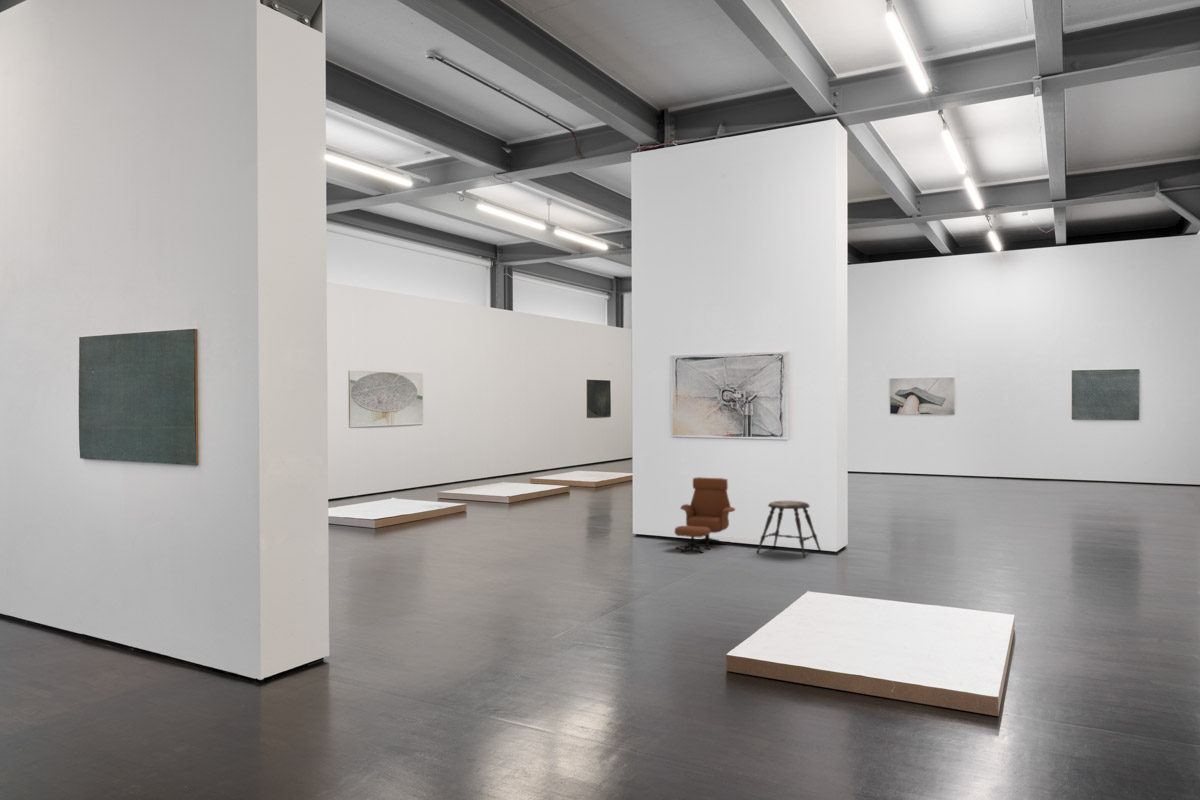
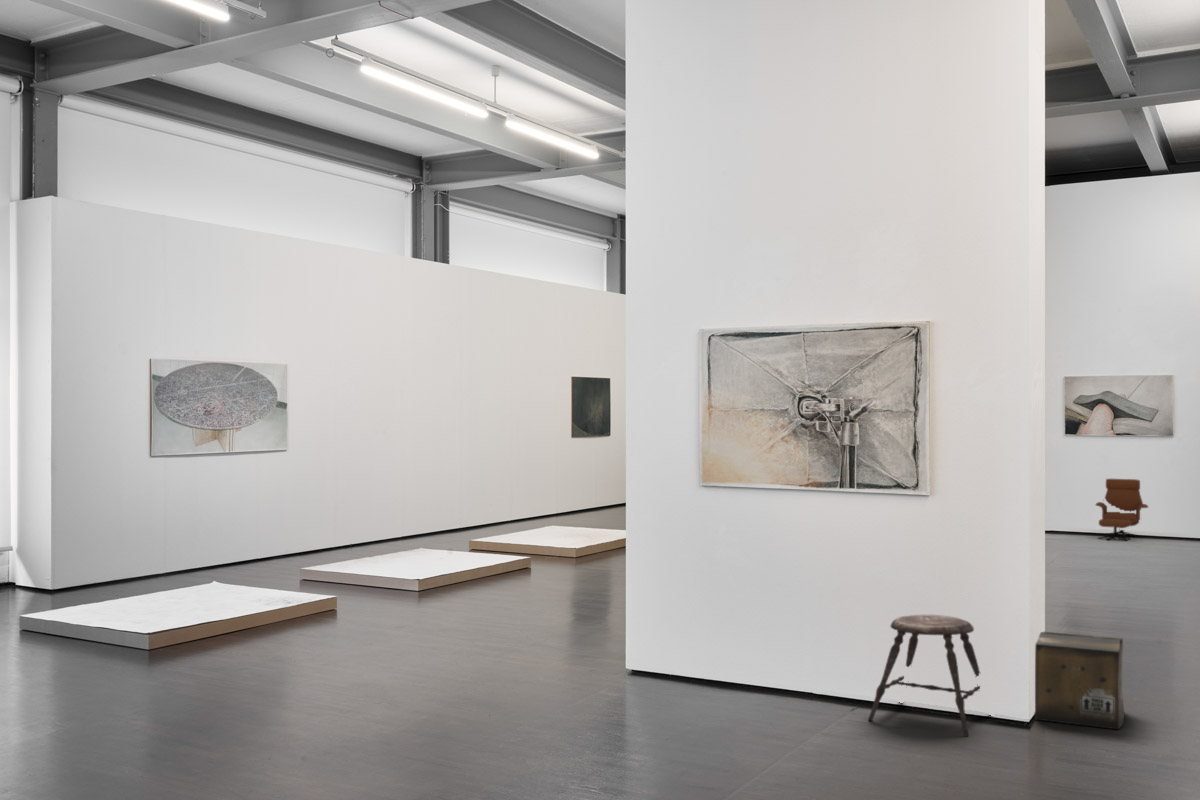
lounge chair: present [675,477,735,552] -> present [1096,479,1148,541]
cardboard box: none [841,509,887,555] -> present [1035,632,1124,729]

